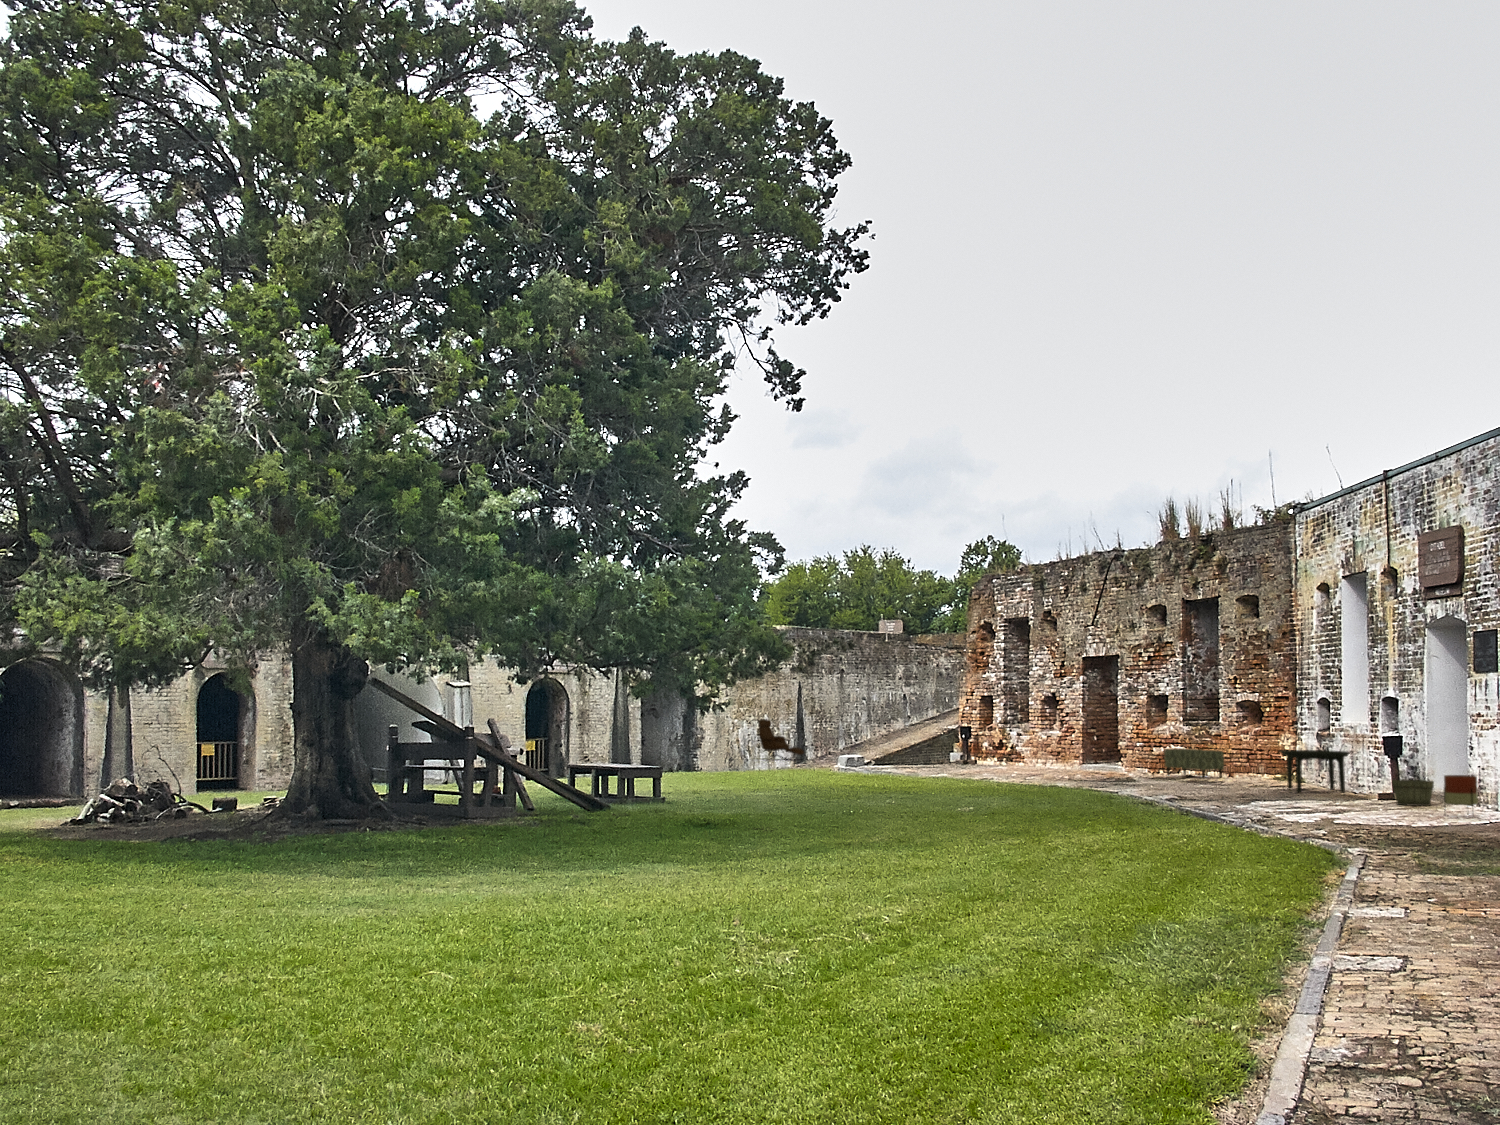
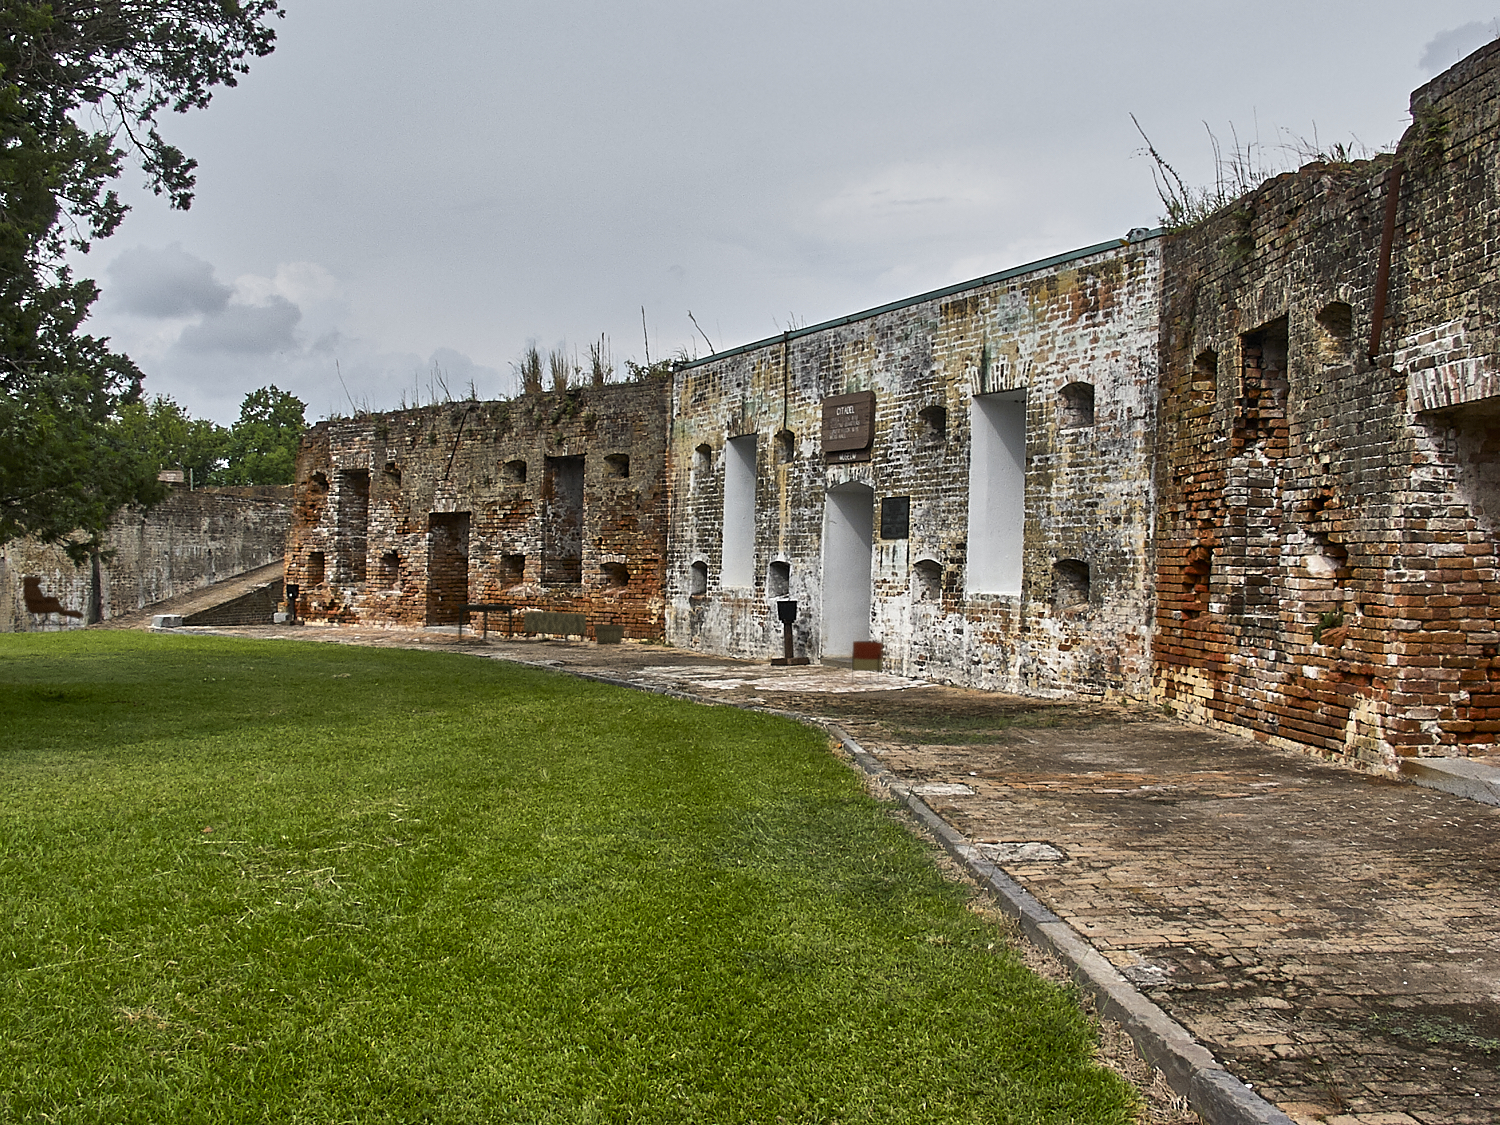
round table: present [1280,750,1350,793] -> present [457,604,514,640]
wooden bucket: present [1392,779,1434,806] -> present [594,624,624,644]

